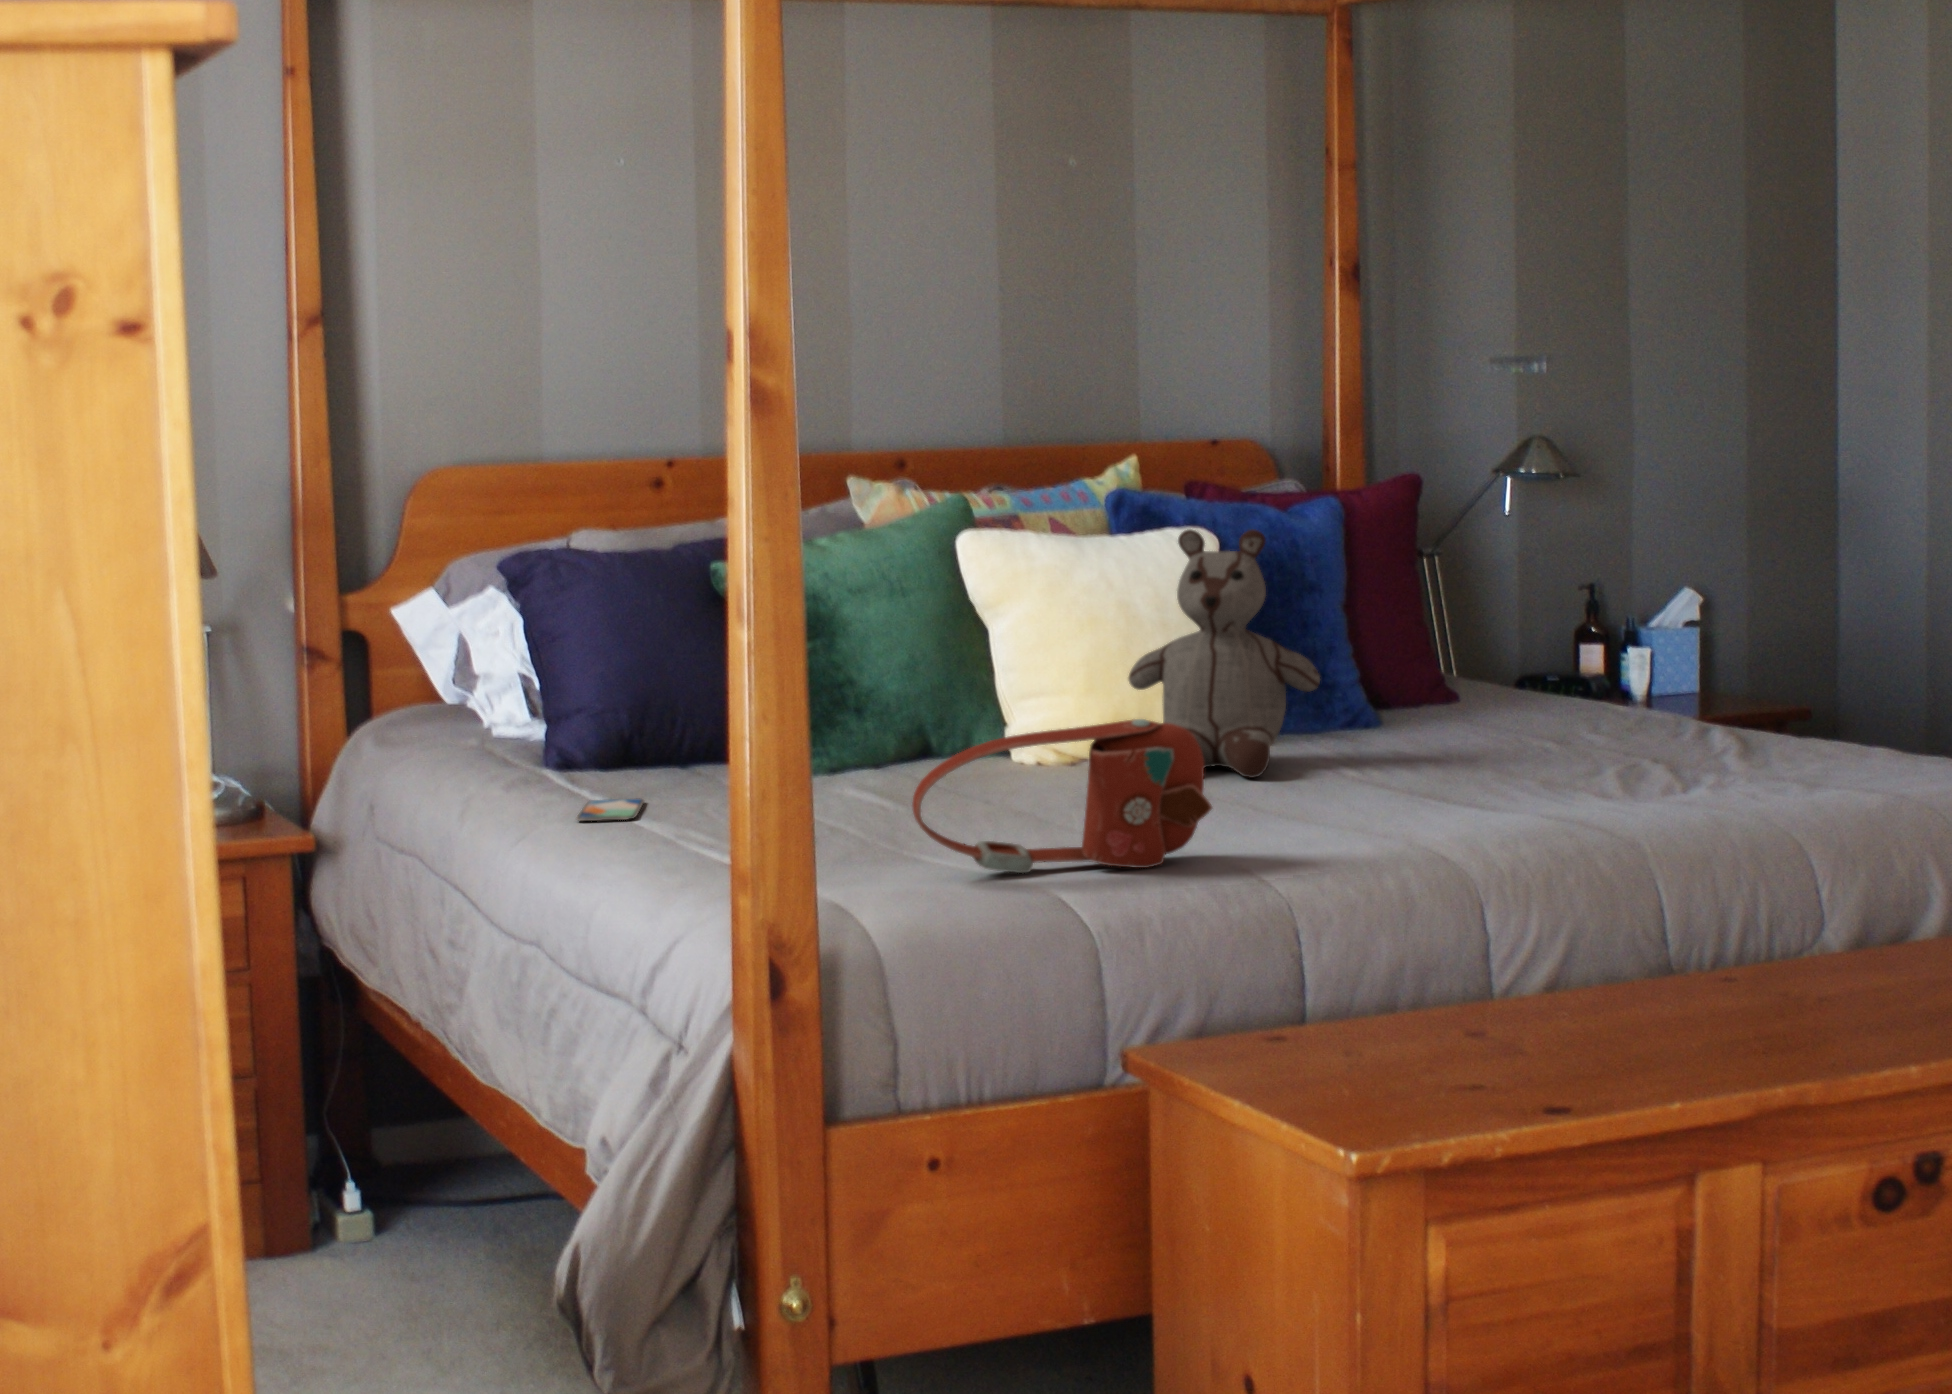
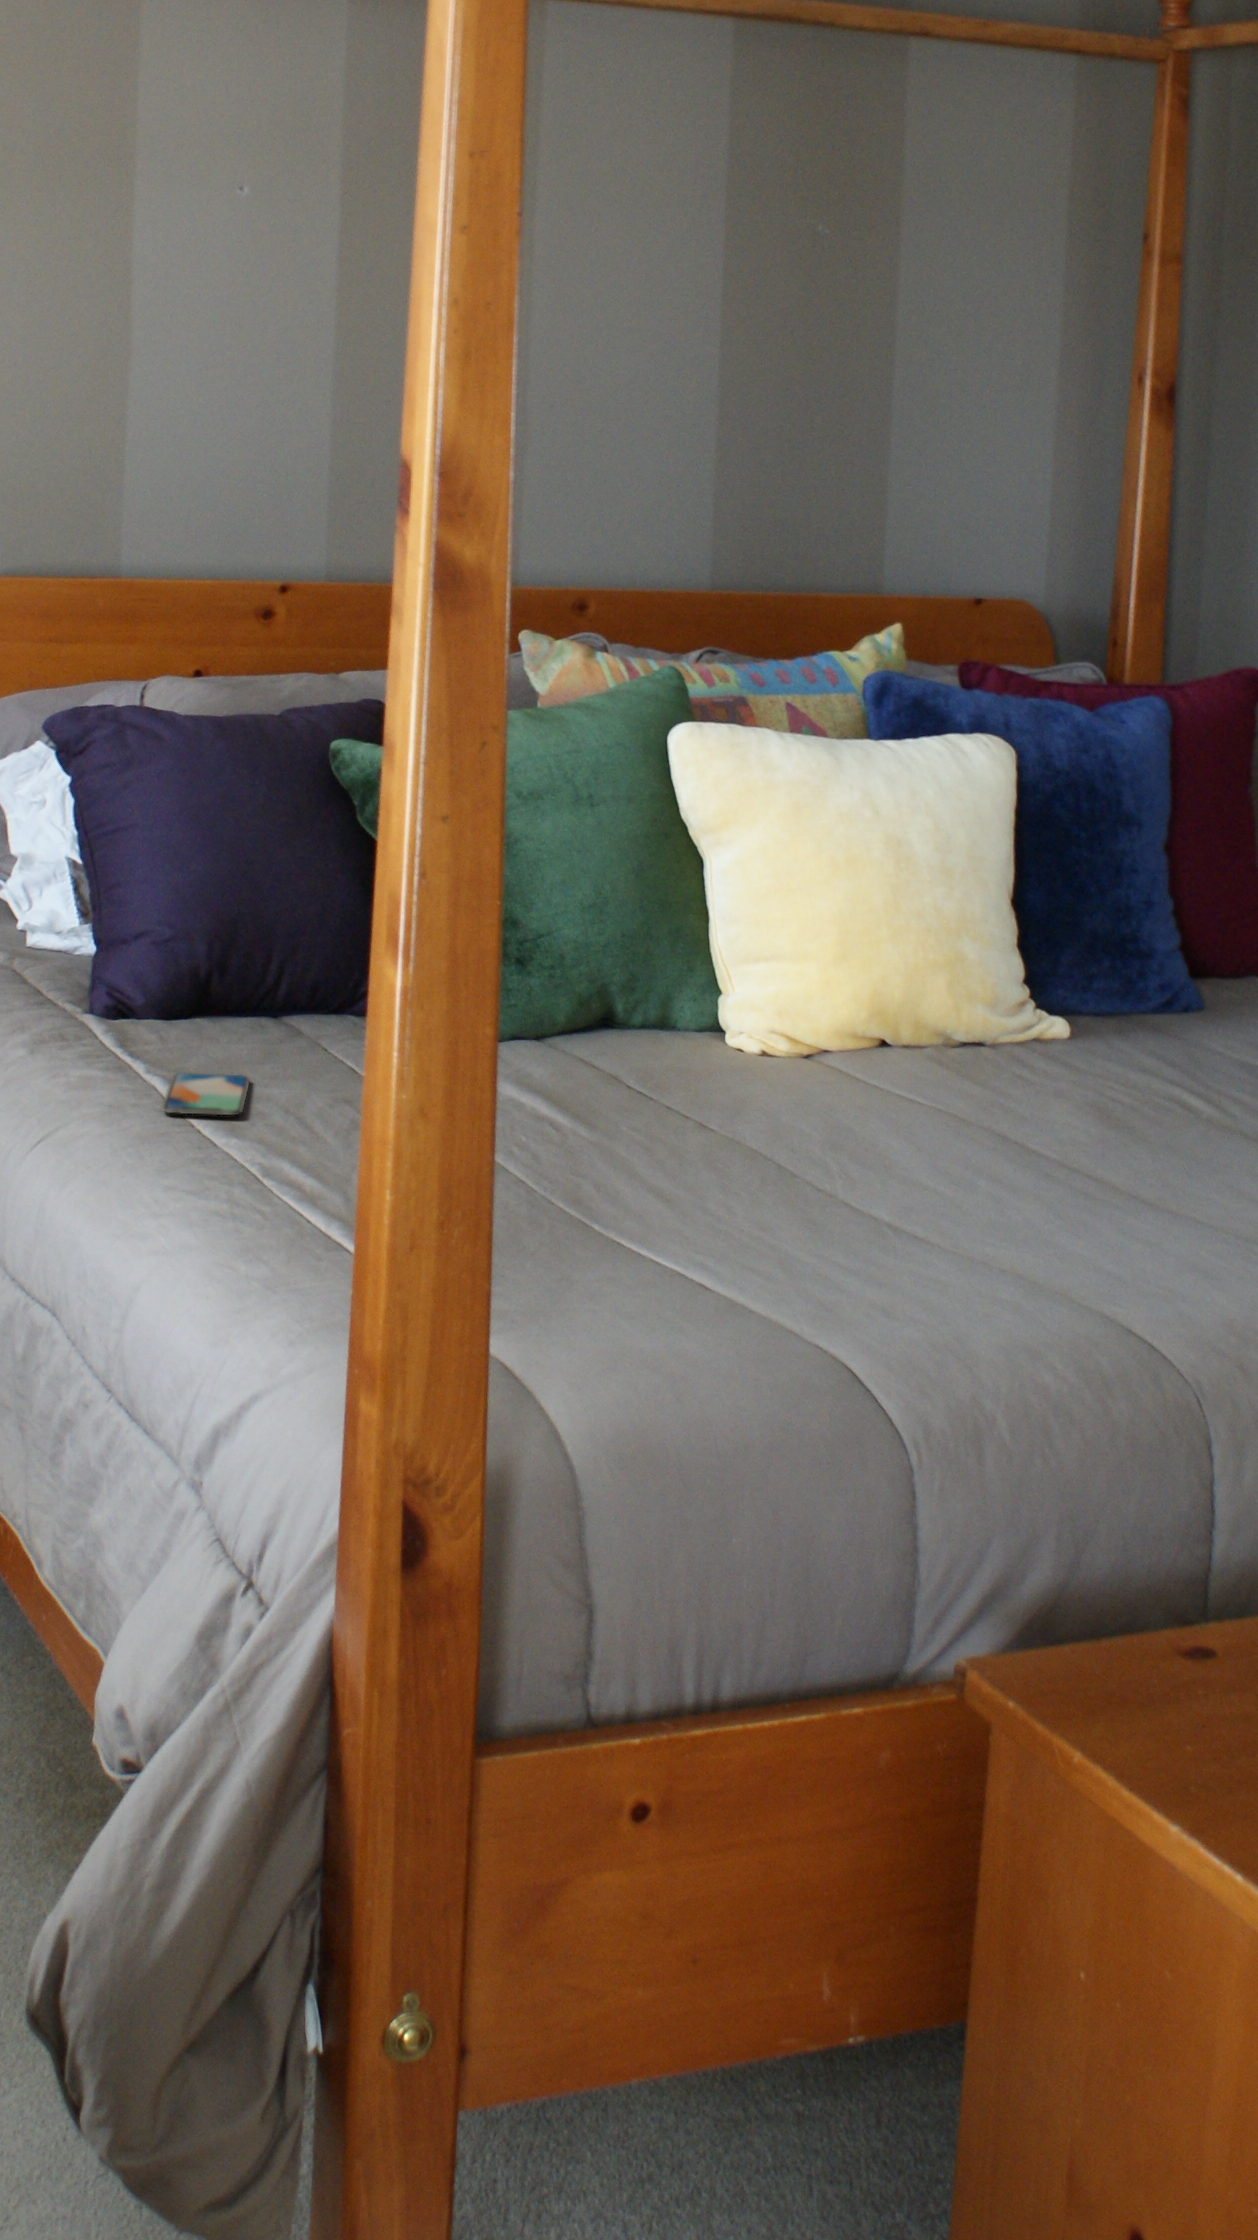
stuffed bear: present [1129,529,1320,778] -> none [898,750,1170,1107]
handbag: present [912,719,1212,873] -> none [671,1075,1109,1296]

